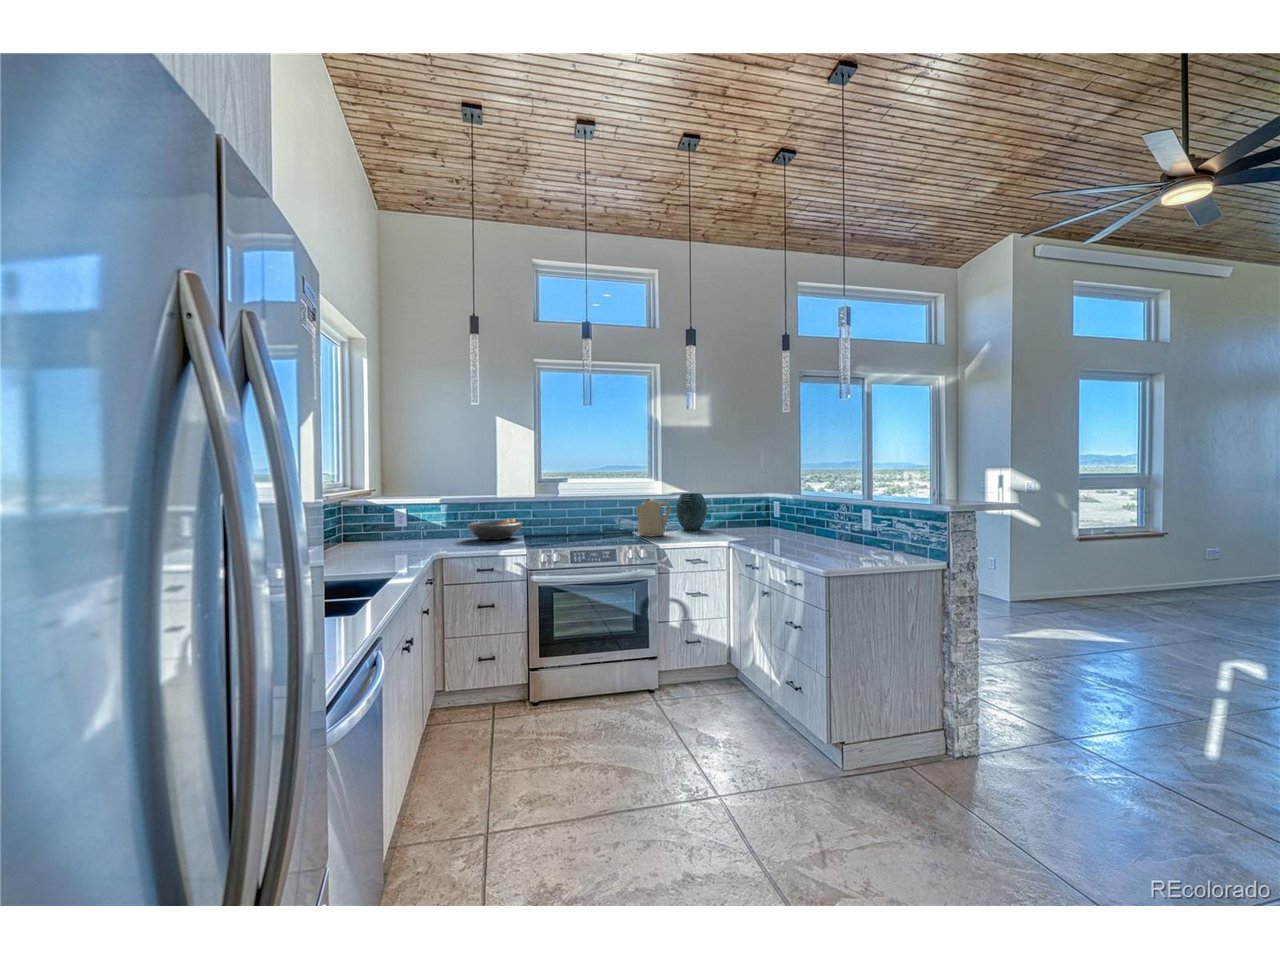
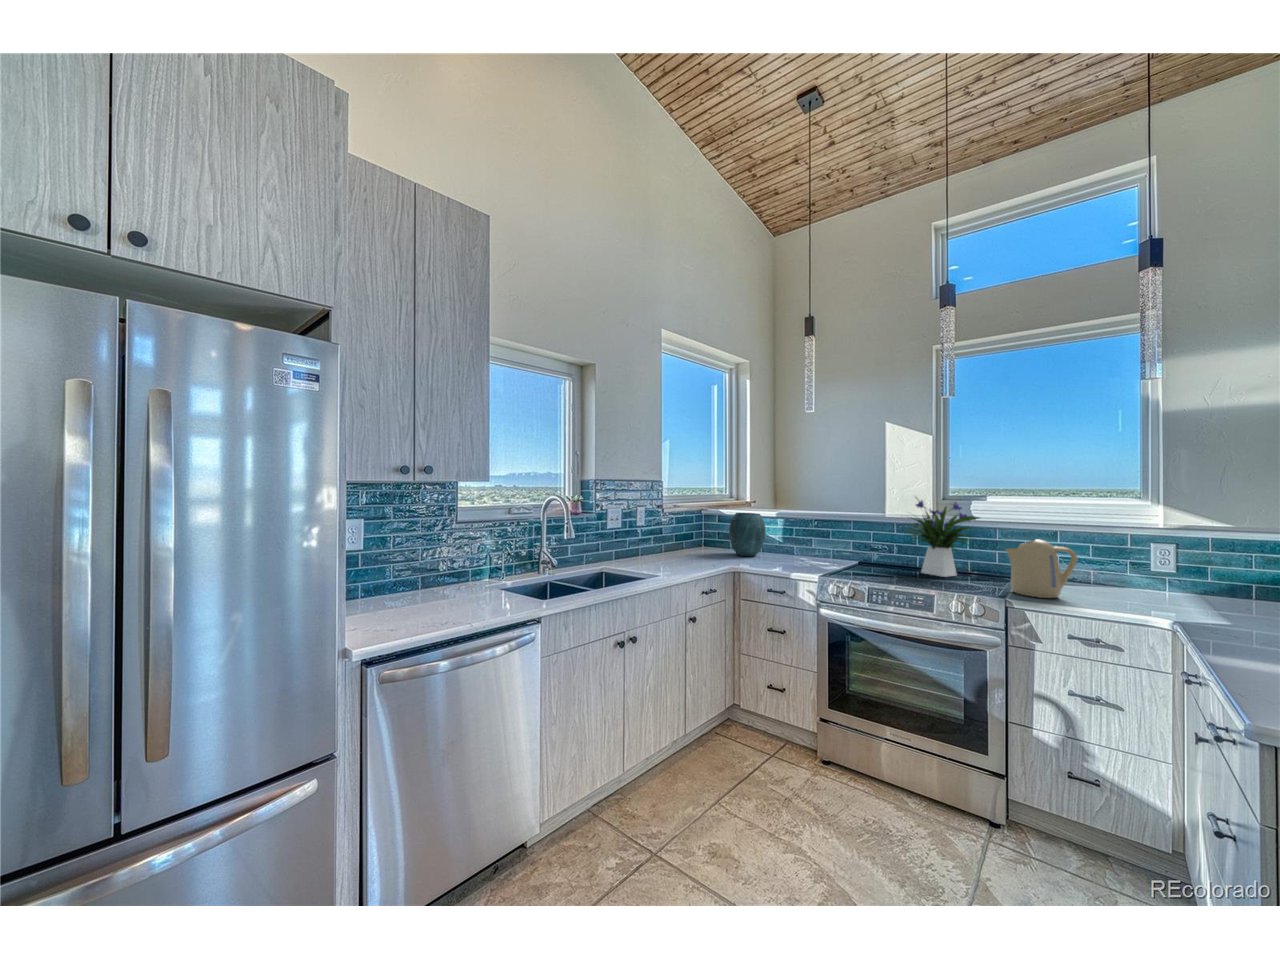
flower arrangement: none [556,475,612,535] -> present [908,500,979,577]
vase: present [676,493,707,530] -> present [729,513,766,556]
fruit bowl: present [467,518,523,540] -> none [791,540,855,562]

